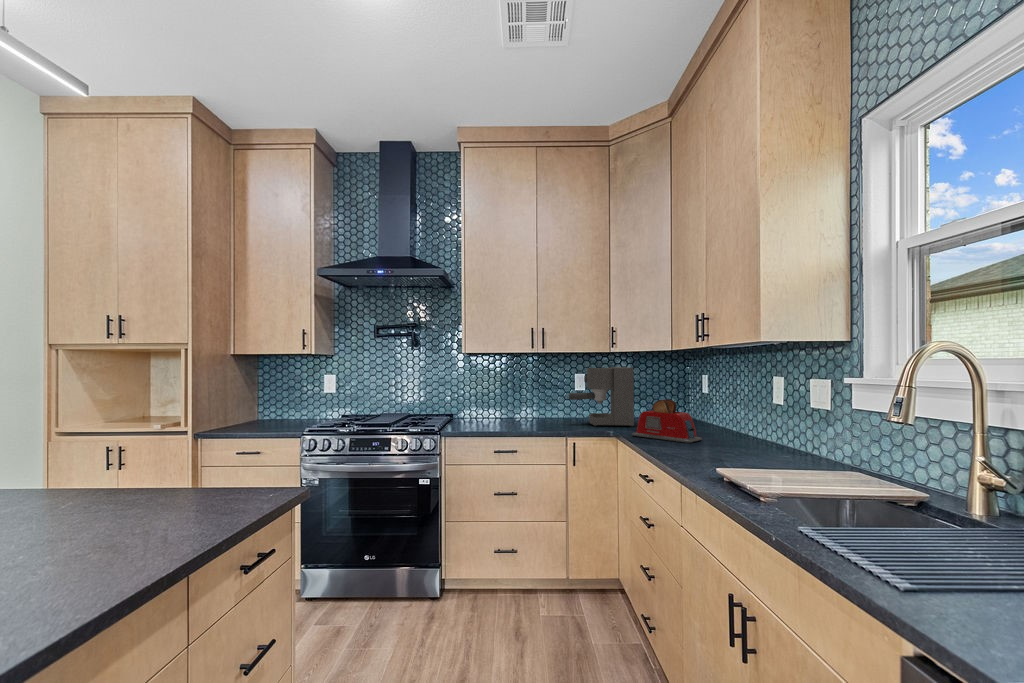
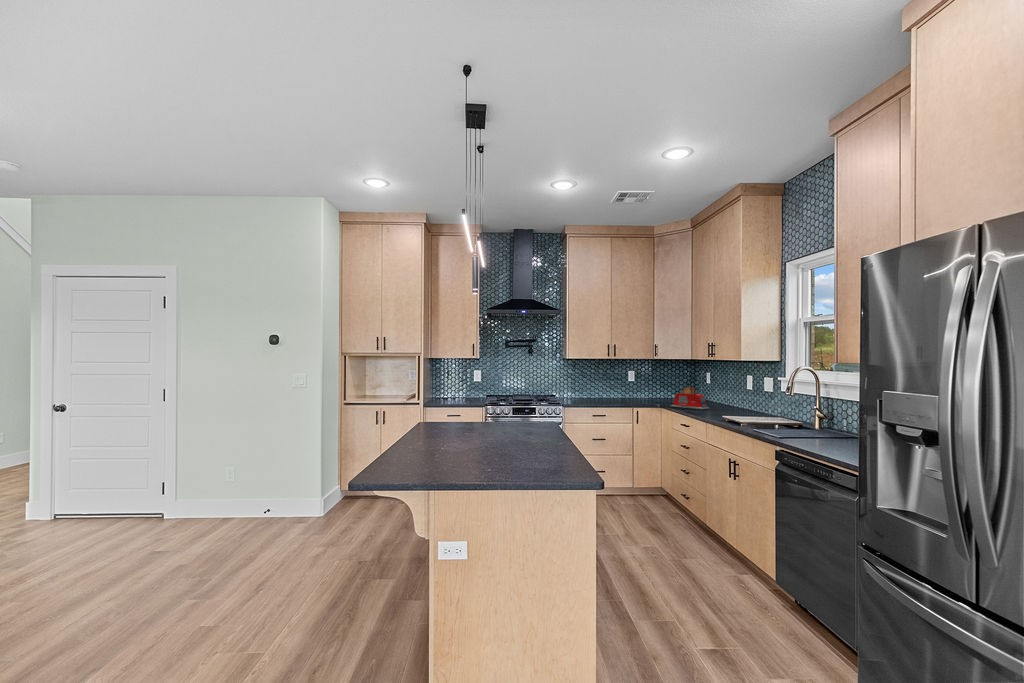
coffee maker: present [569,367,634,427] -> none [628,368,667,403]

